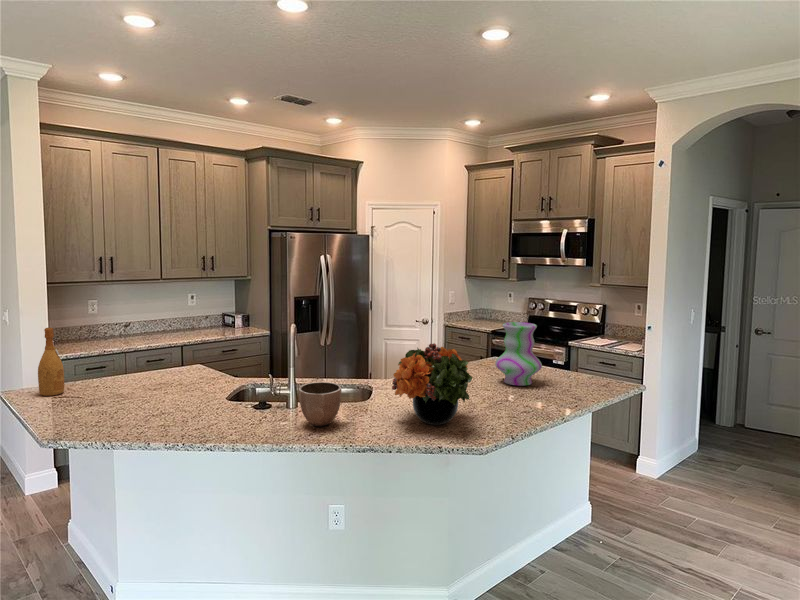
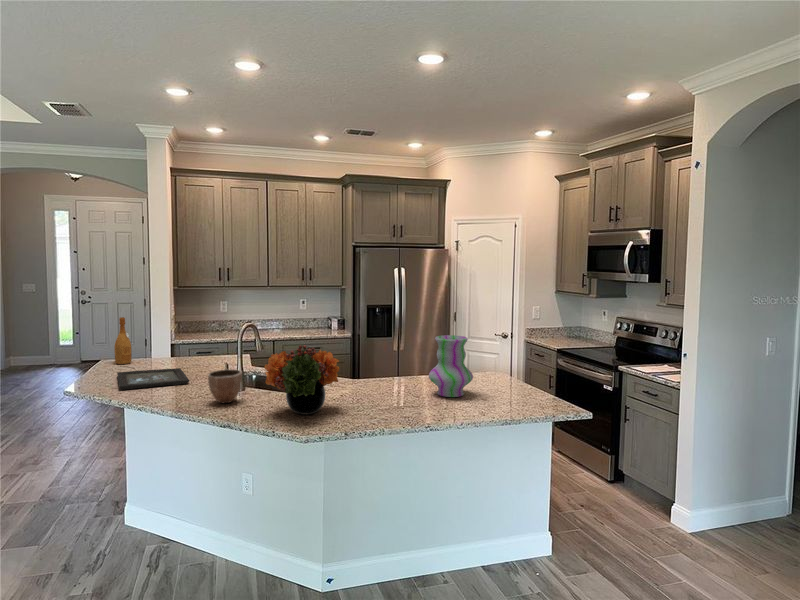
tray: none [86,390,219,430] -> present [117,368,189,390]

